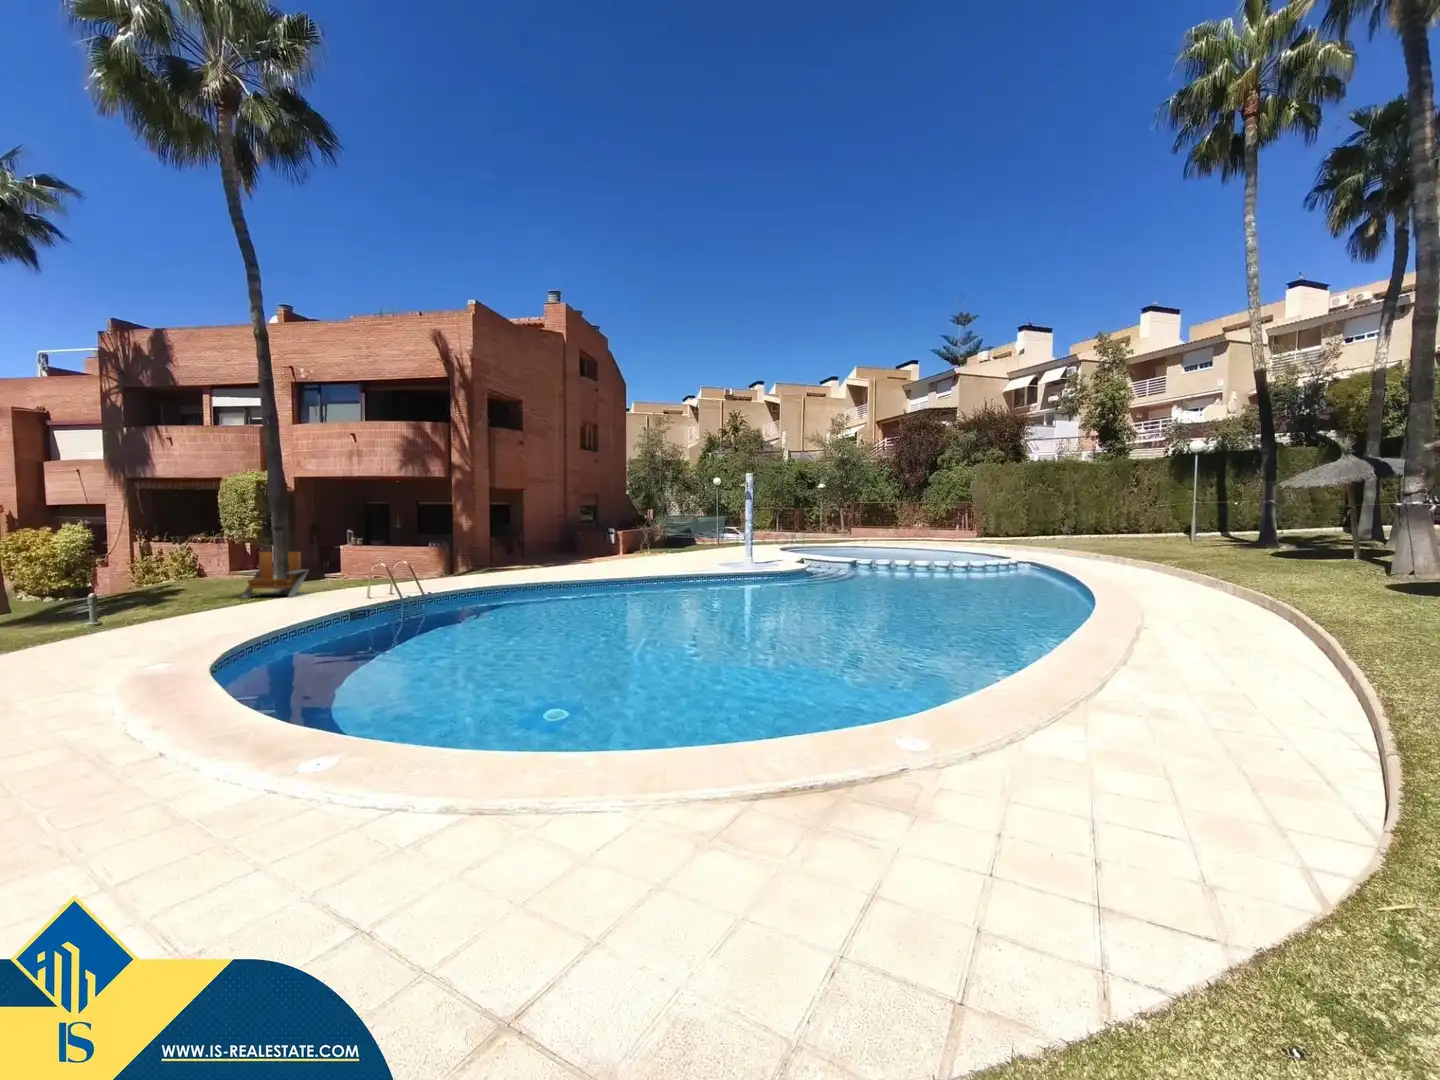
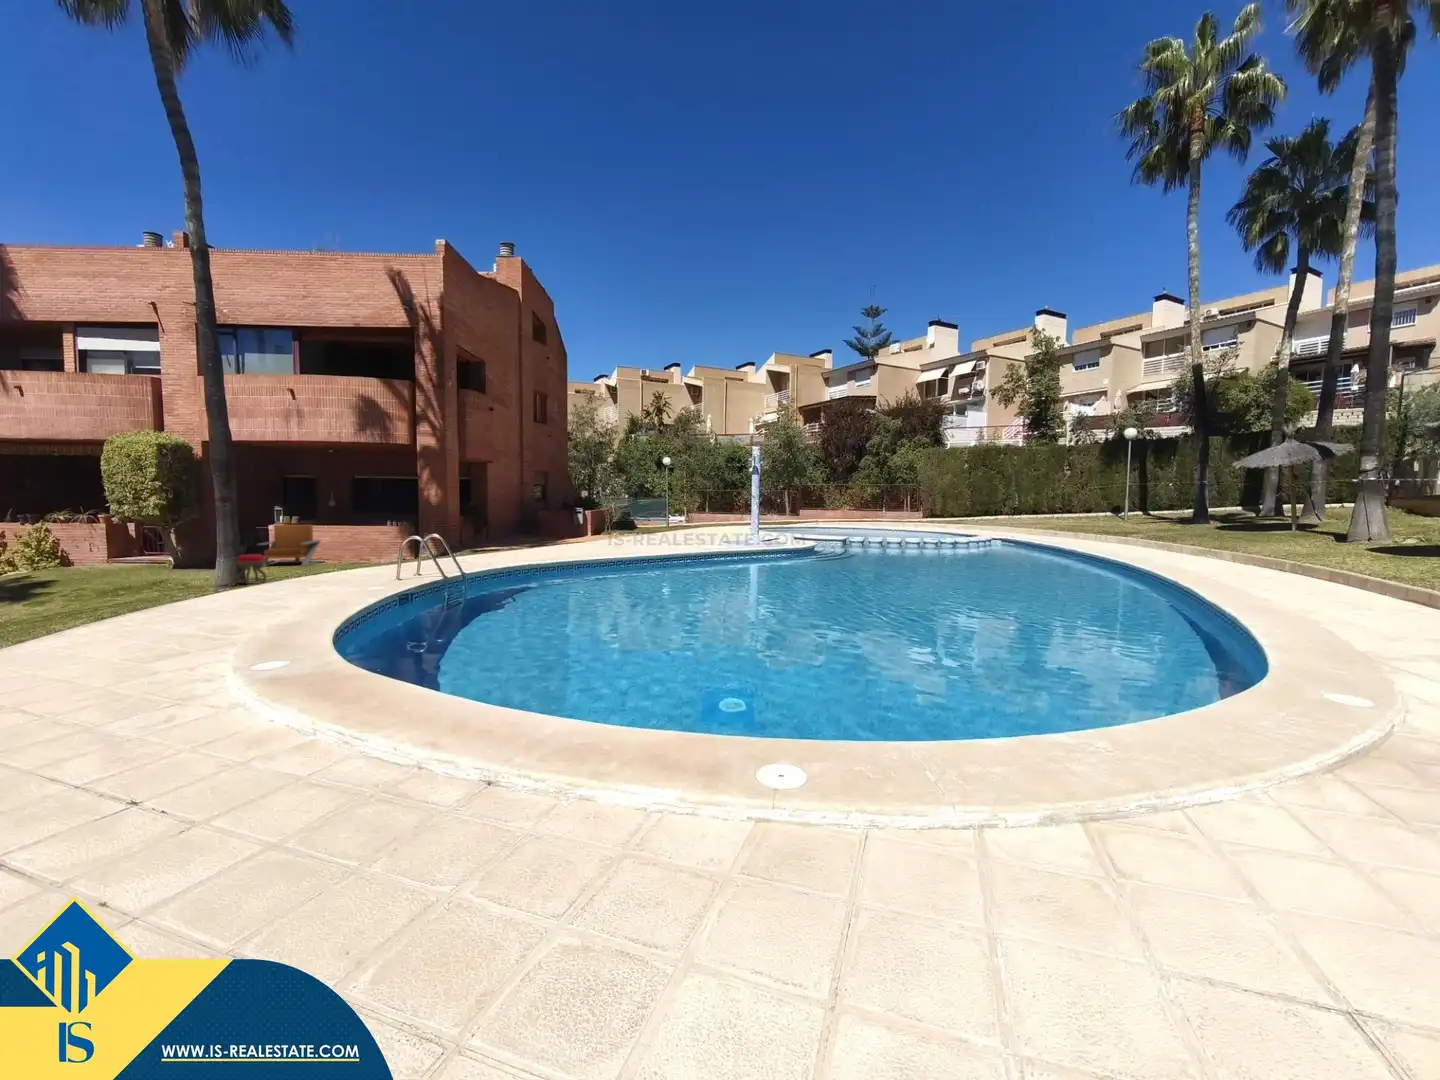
stool: none [219,583,251,616] -> present [237,554,266,584]

